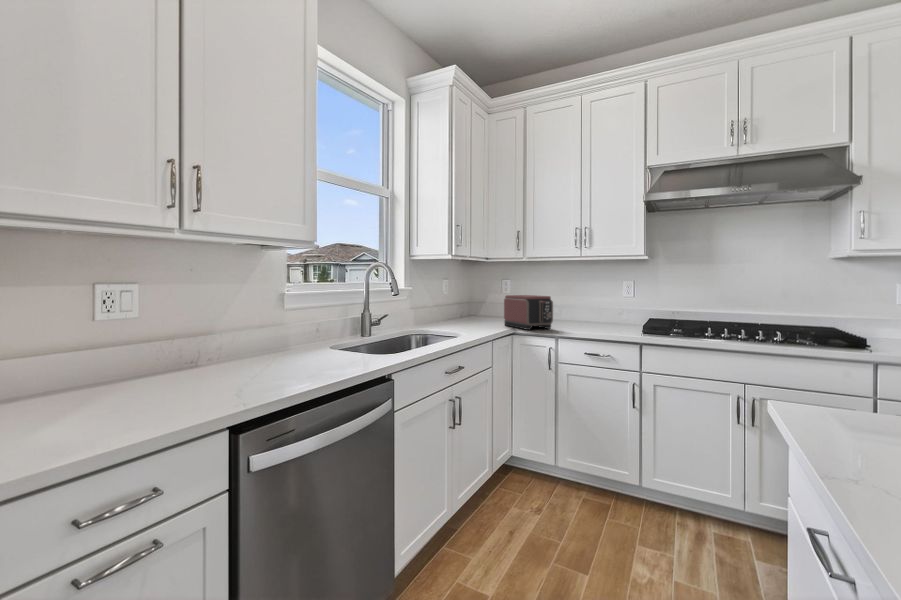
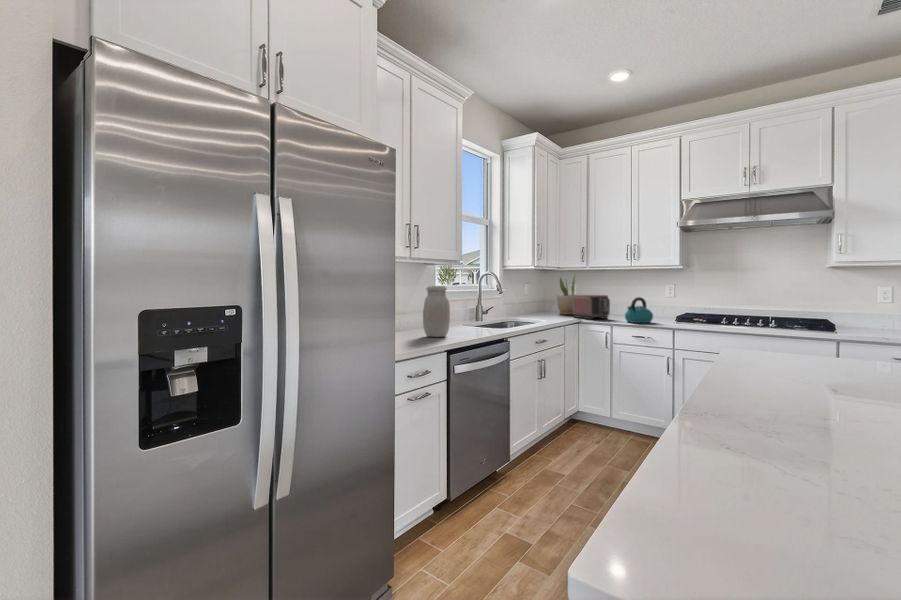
potted plant: none [484,267,512,321] -> present [557,276,575,315]
jar: none [223,288,277,384] -> present [423,286,450,337]
kettle: none [573,300,612,336] -> present [625,297,653,323]

